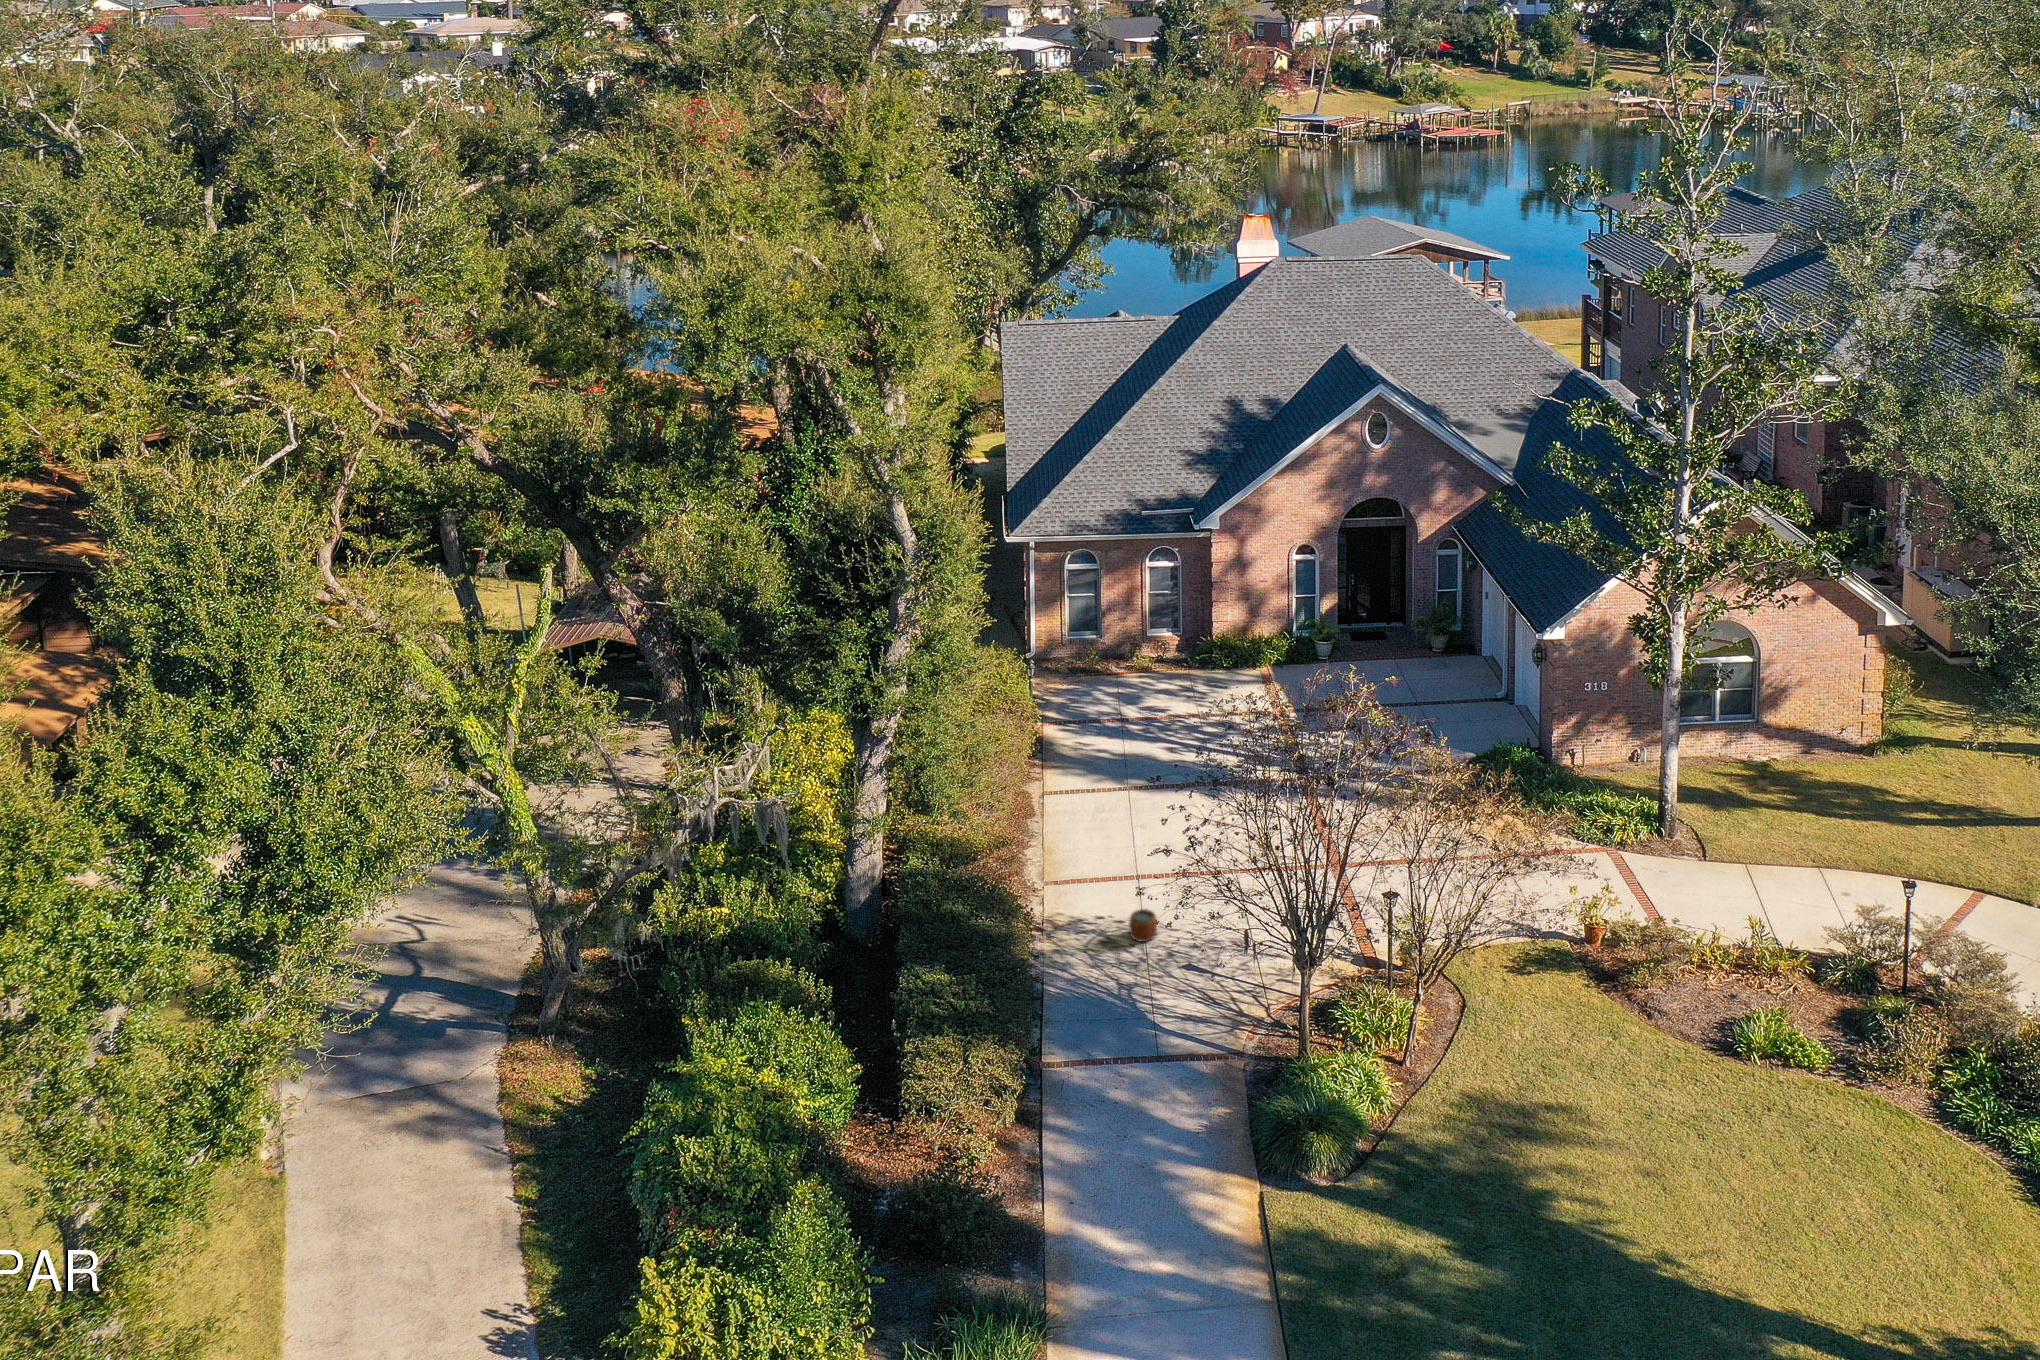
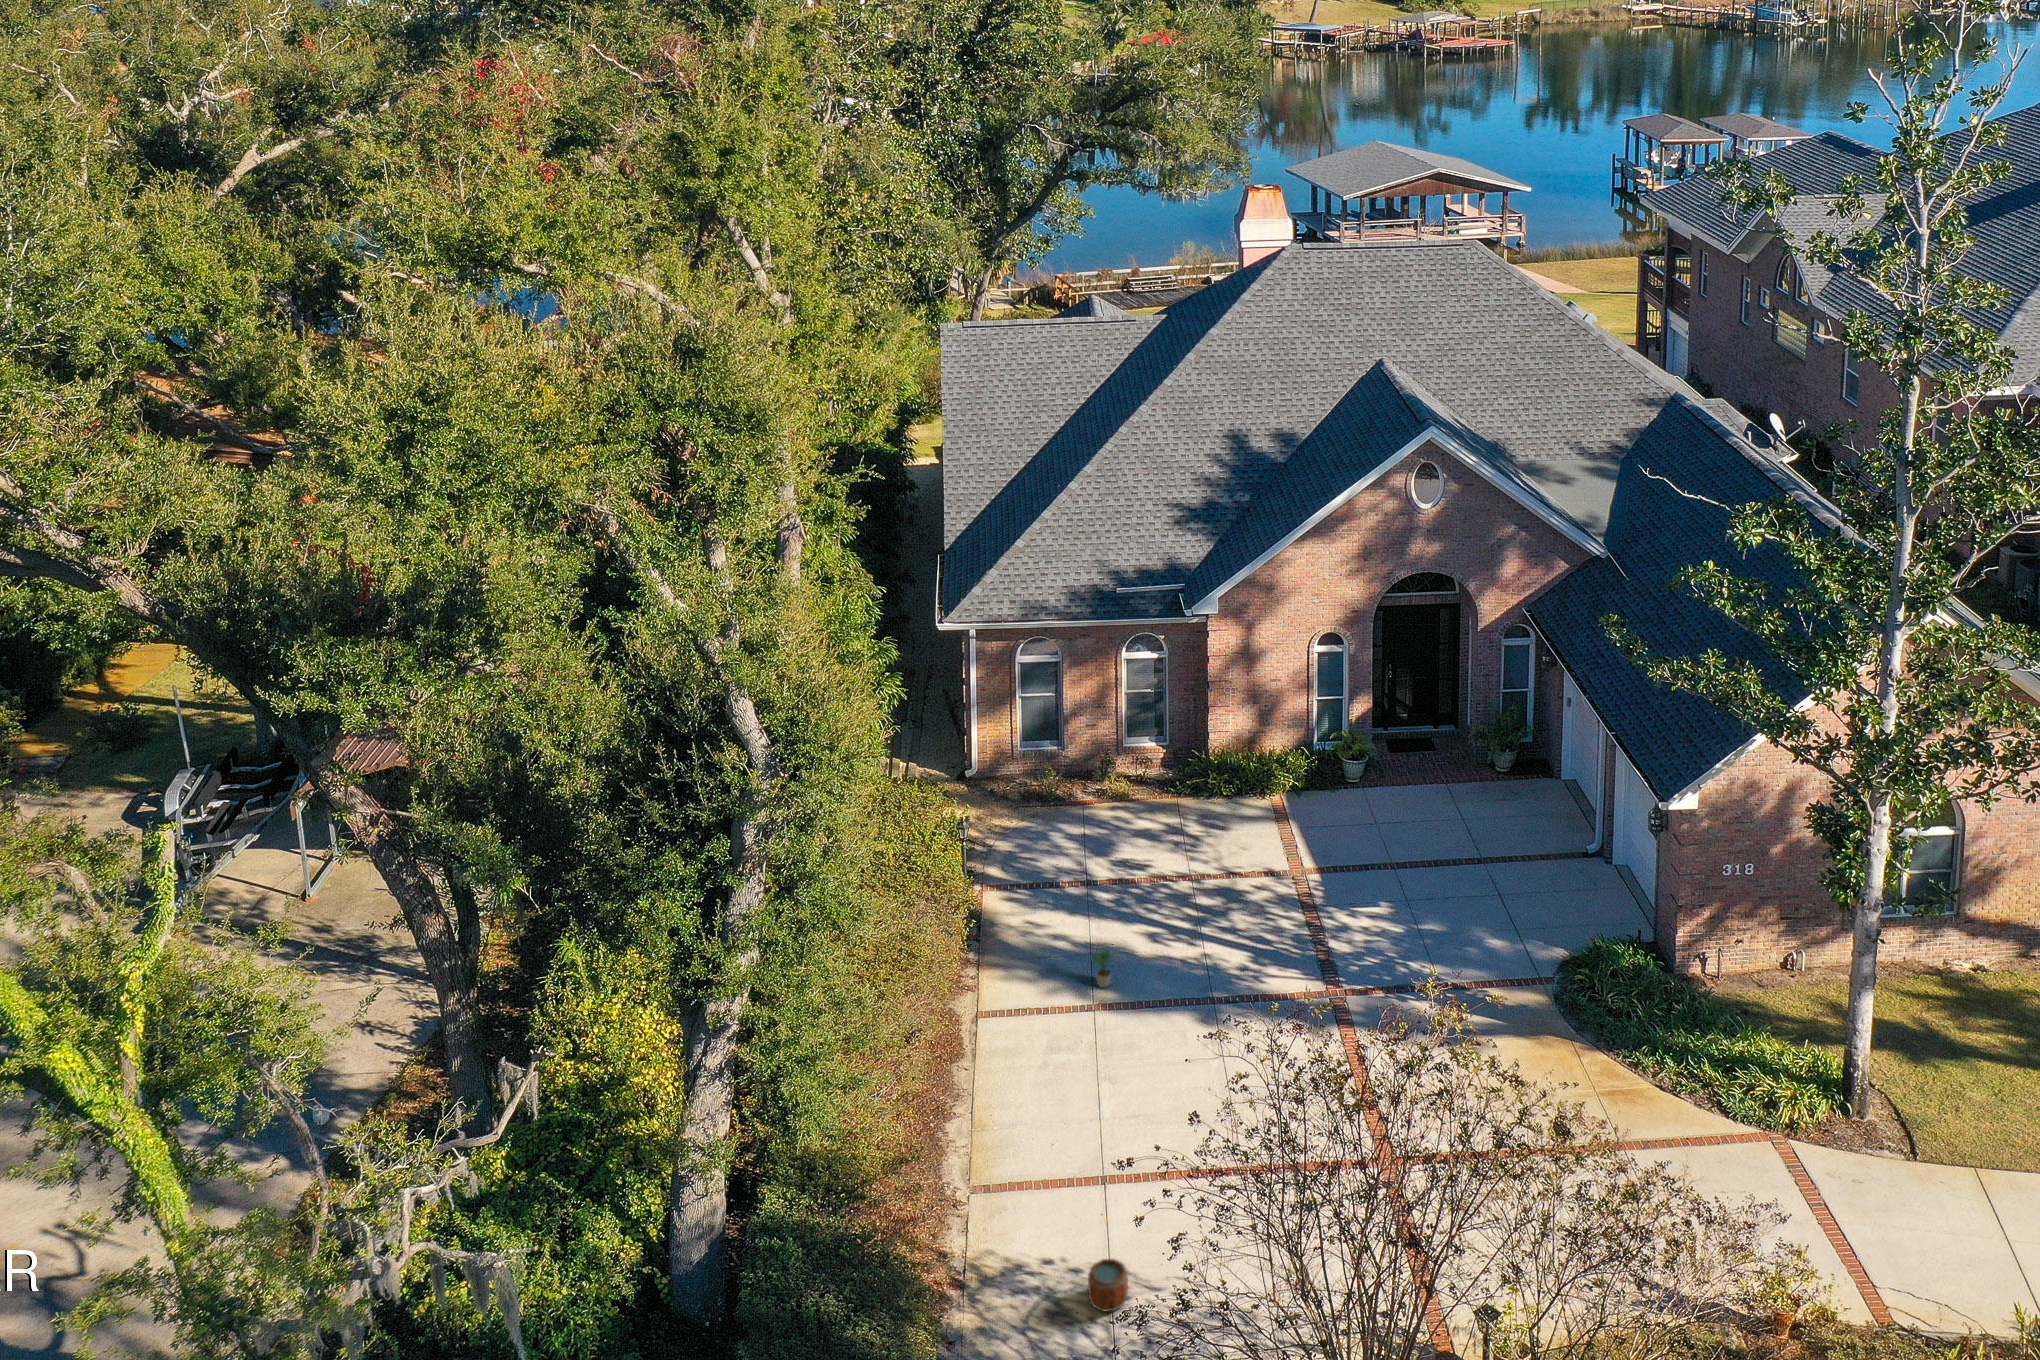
potted plant: present [1755,760,1771,790] -> present [1092,949,1114,988]

